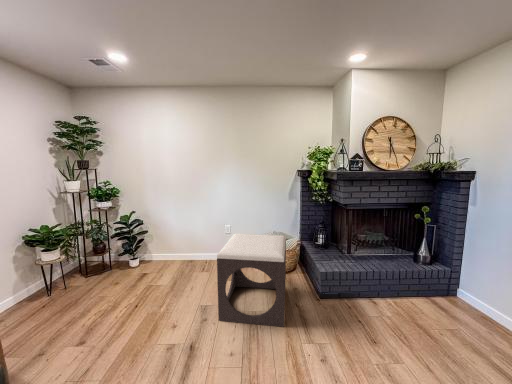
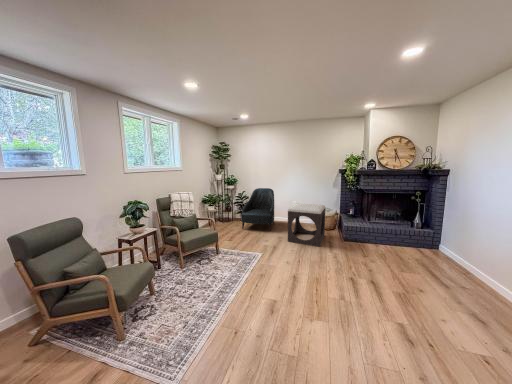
armchair: none [120,203,194,292] -> present [241,188,274,231]

